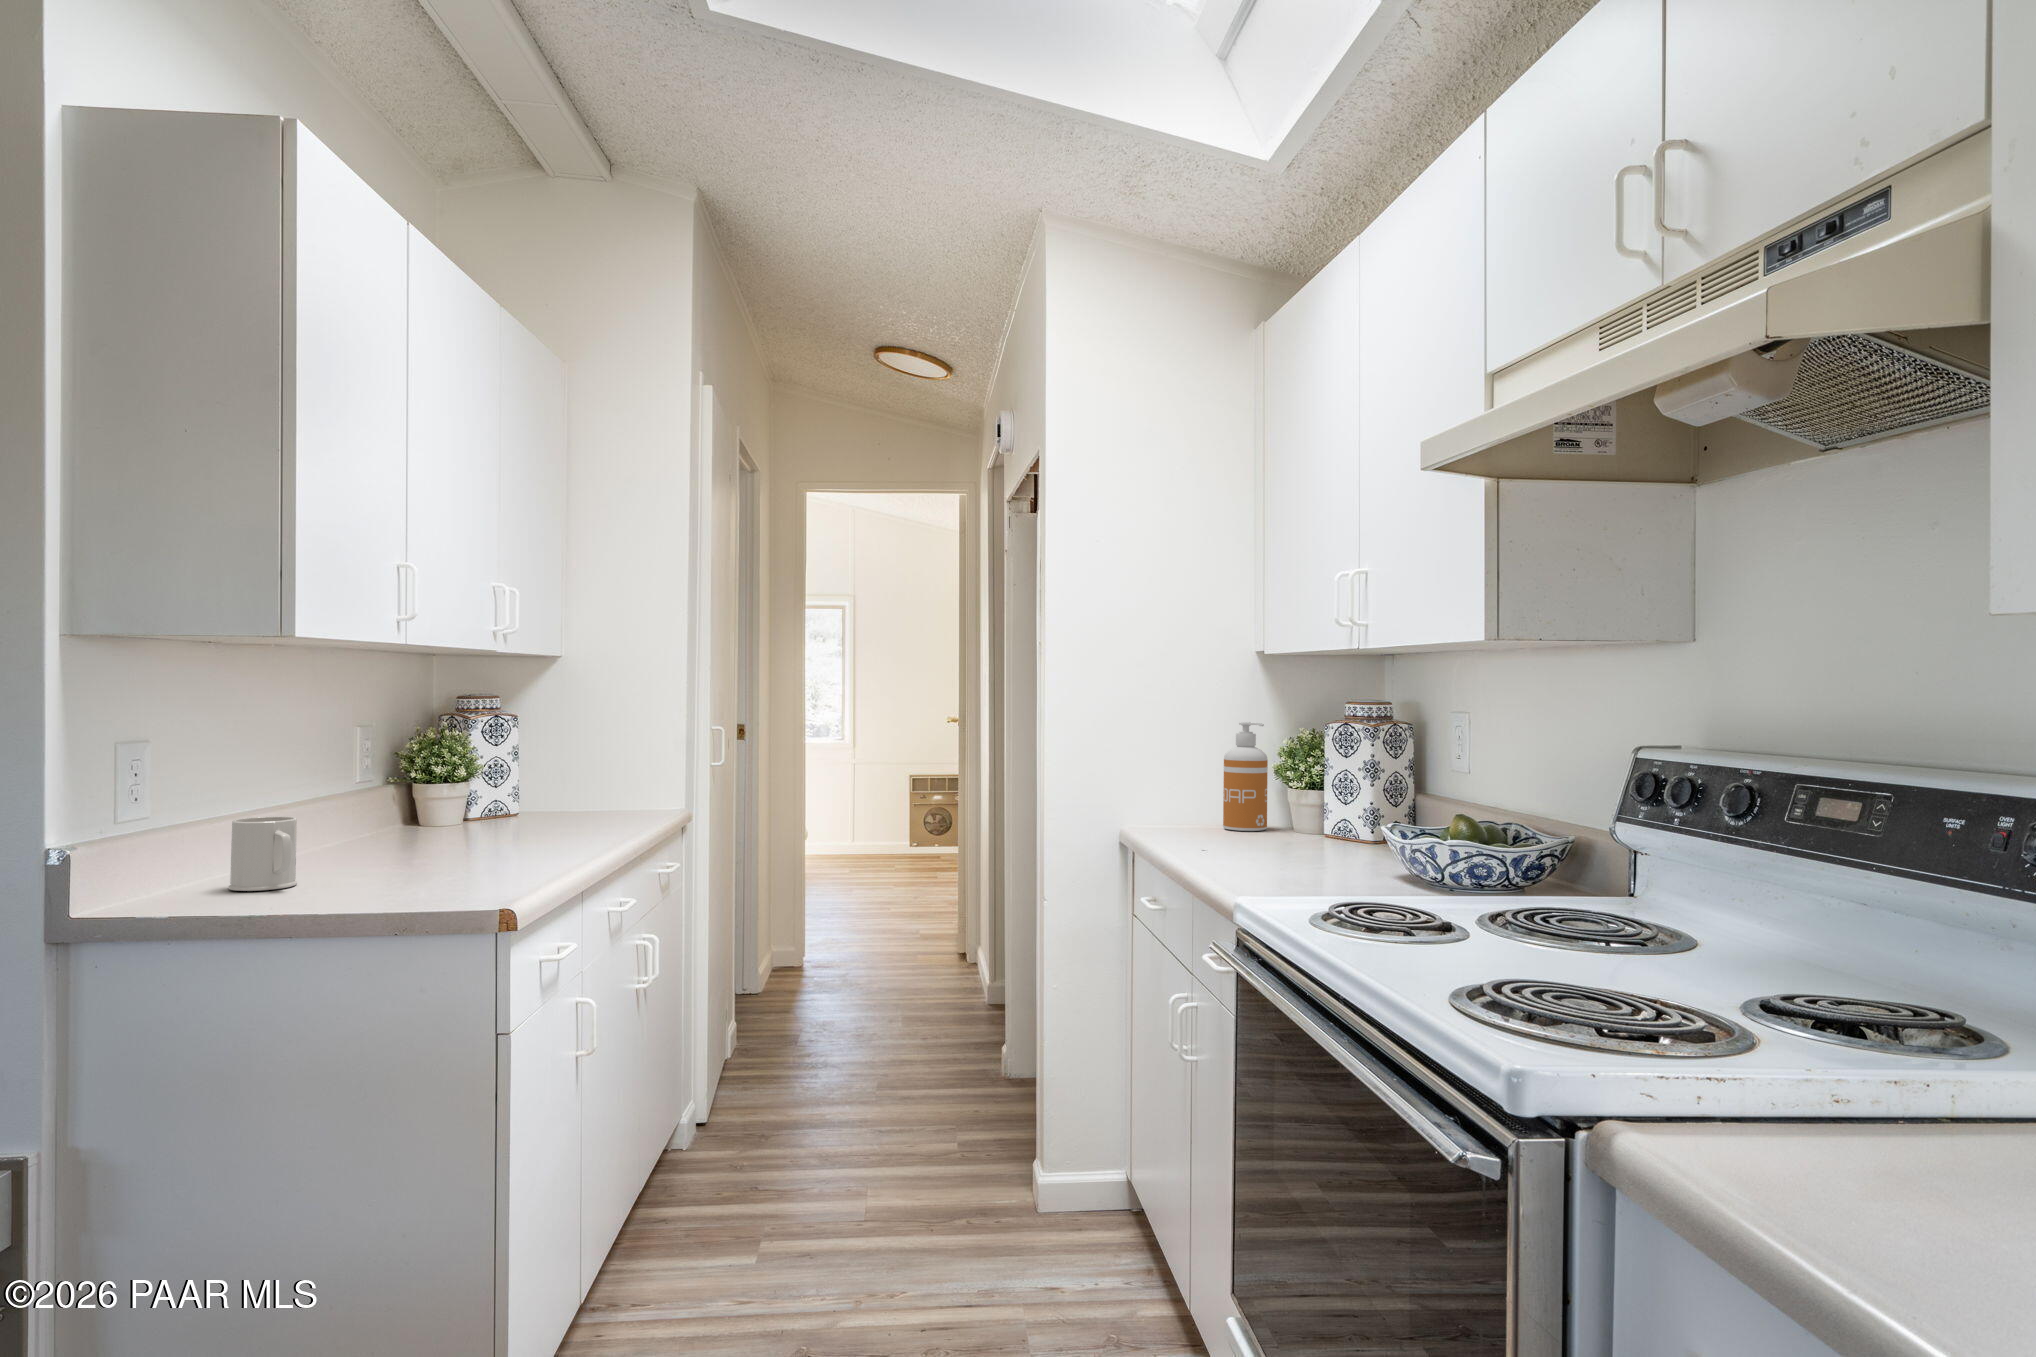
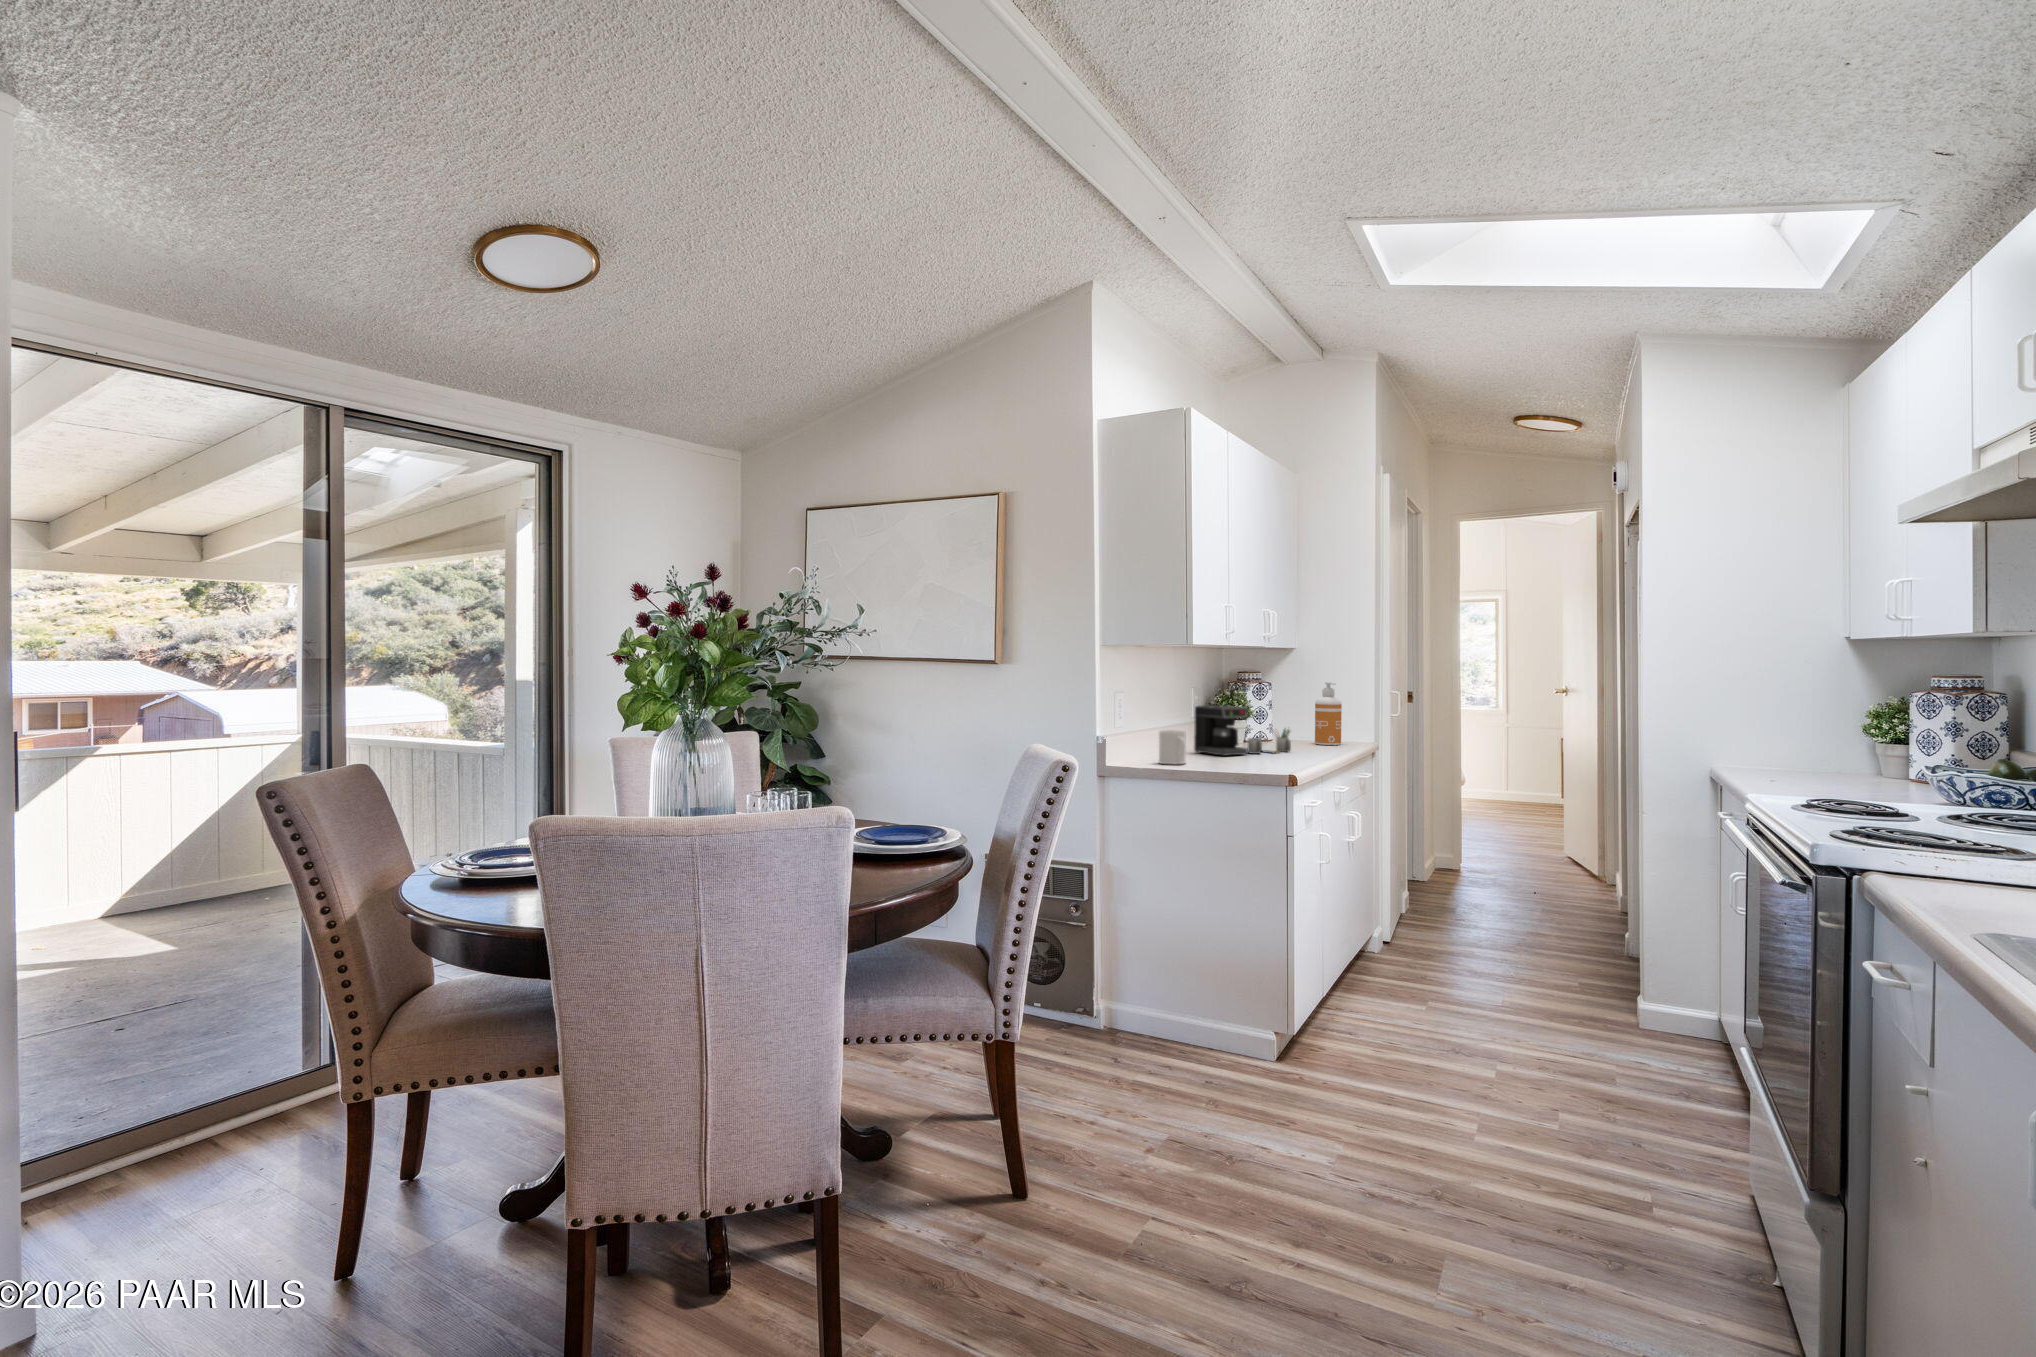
soap dispenser: present [1223,722,1268,831] -> present [1315,682,1342,745]
coffee maker: none [340,759,539,857] -> present [1194,705,1291,756]

